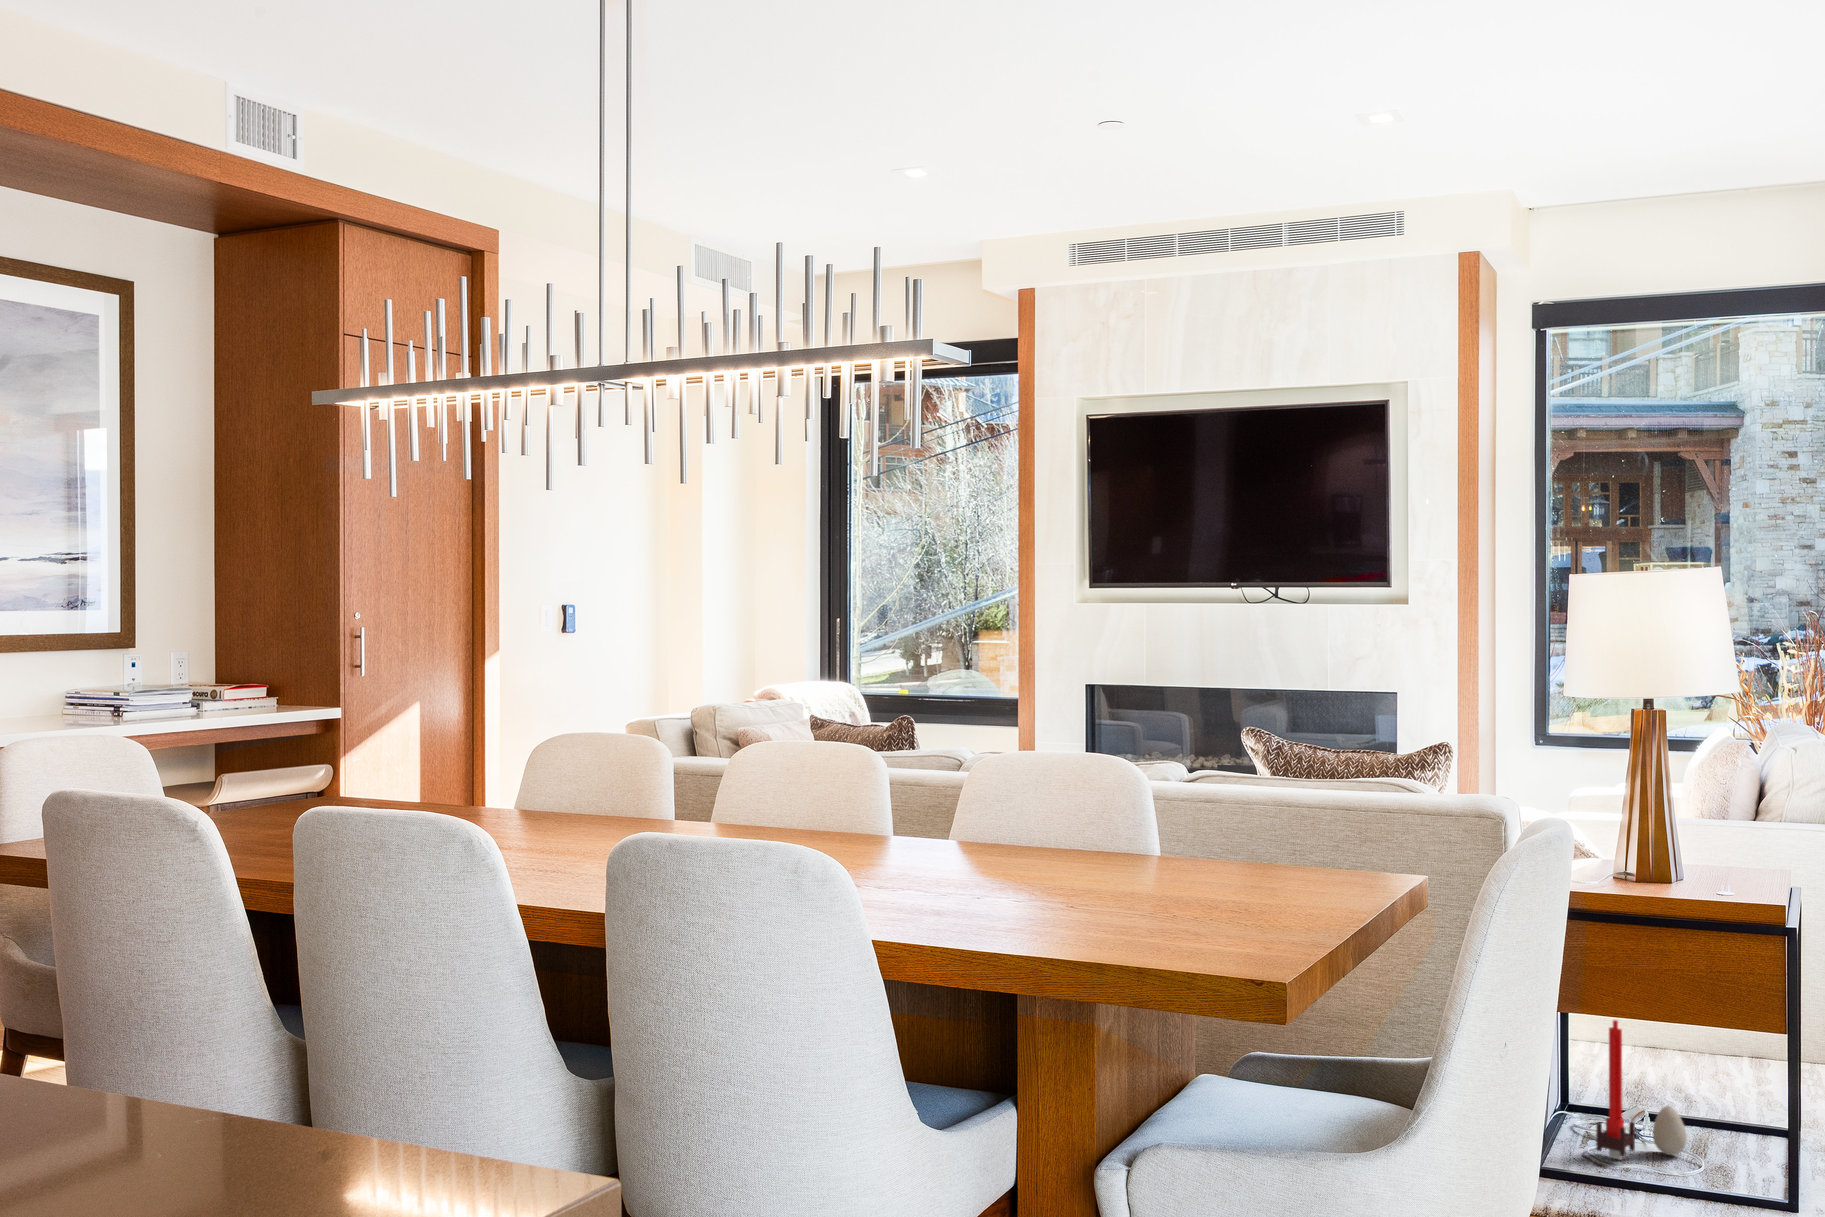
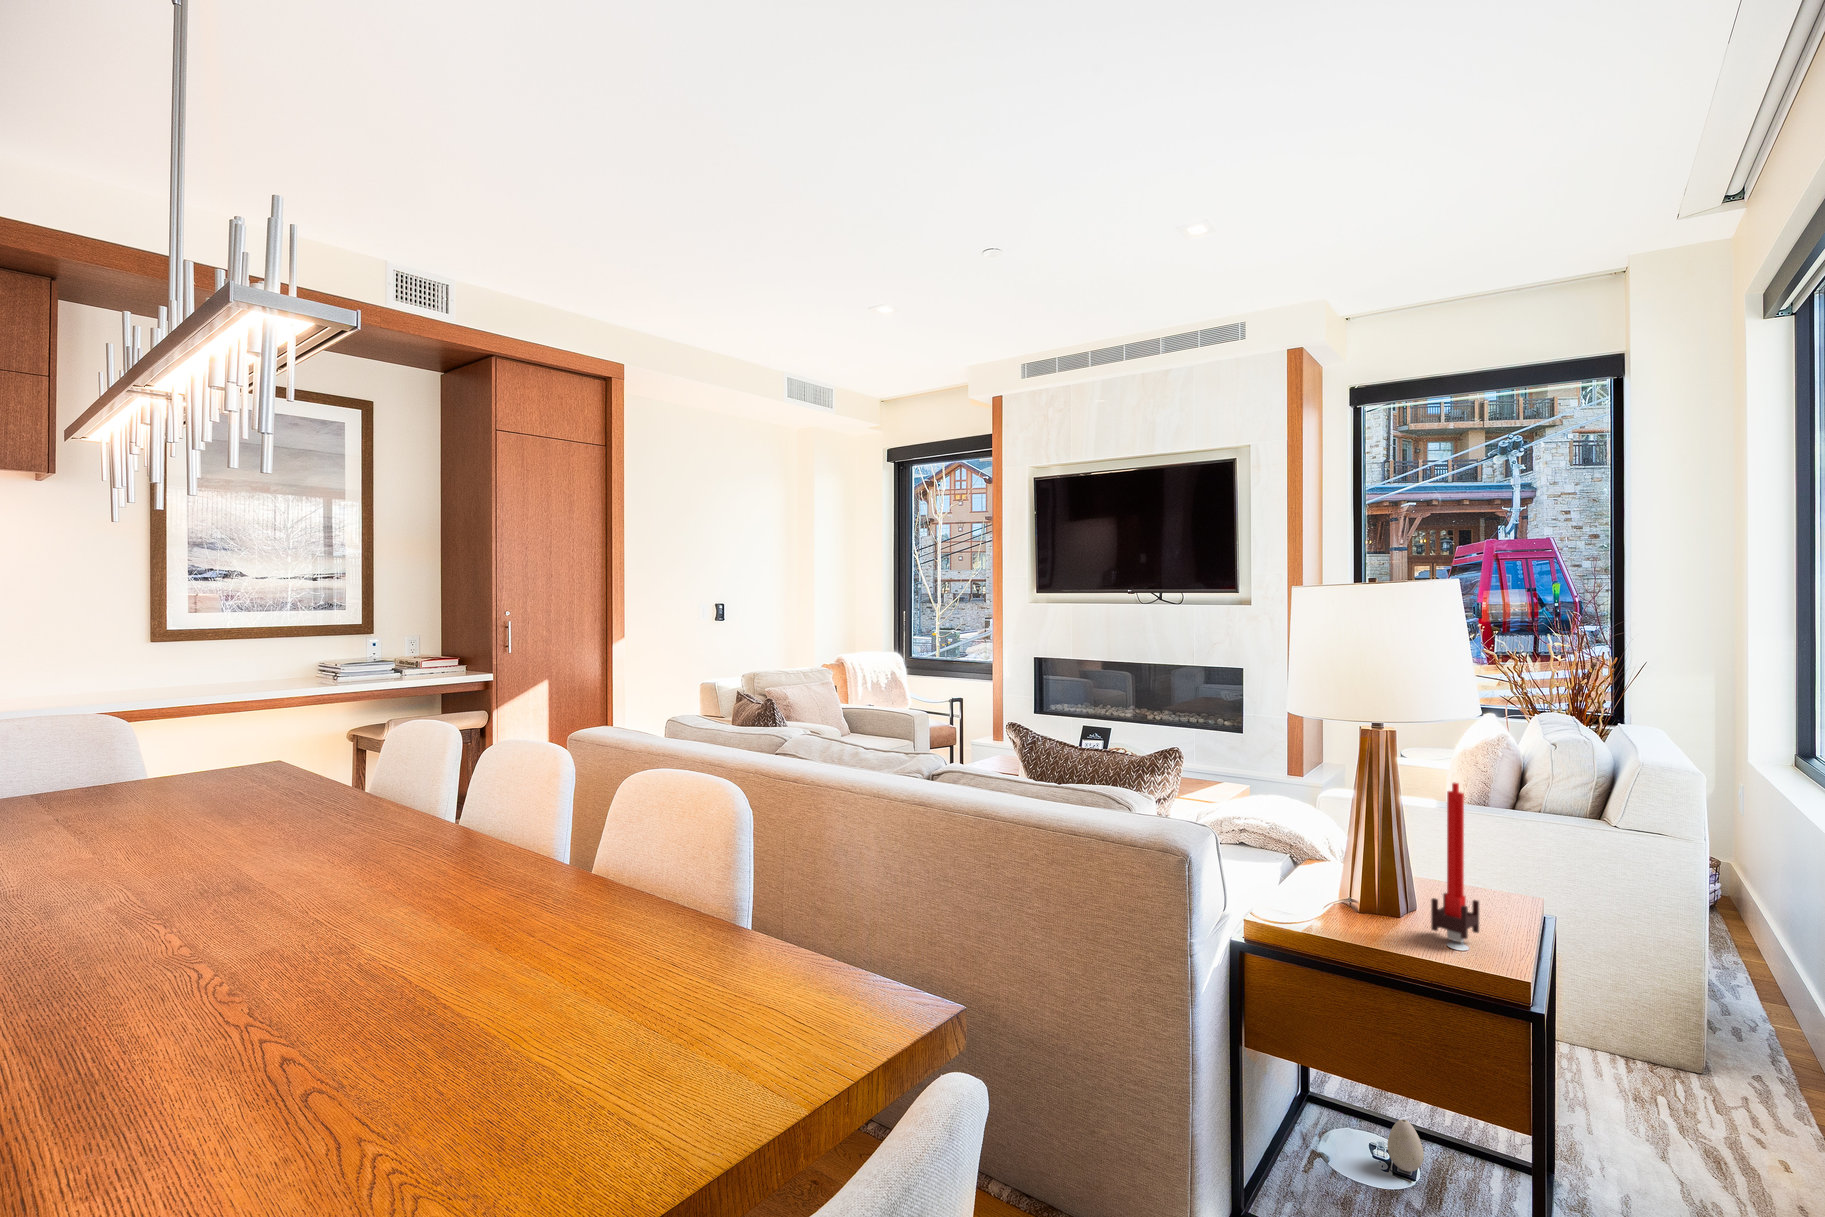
candle: present [1596,1020,1635,1160] -> present [1431,782,1479,942]

